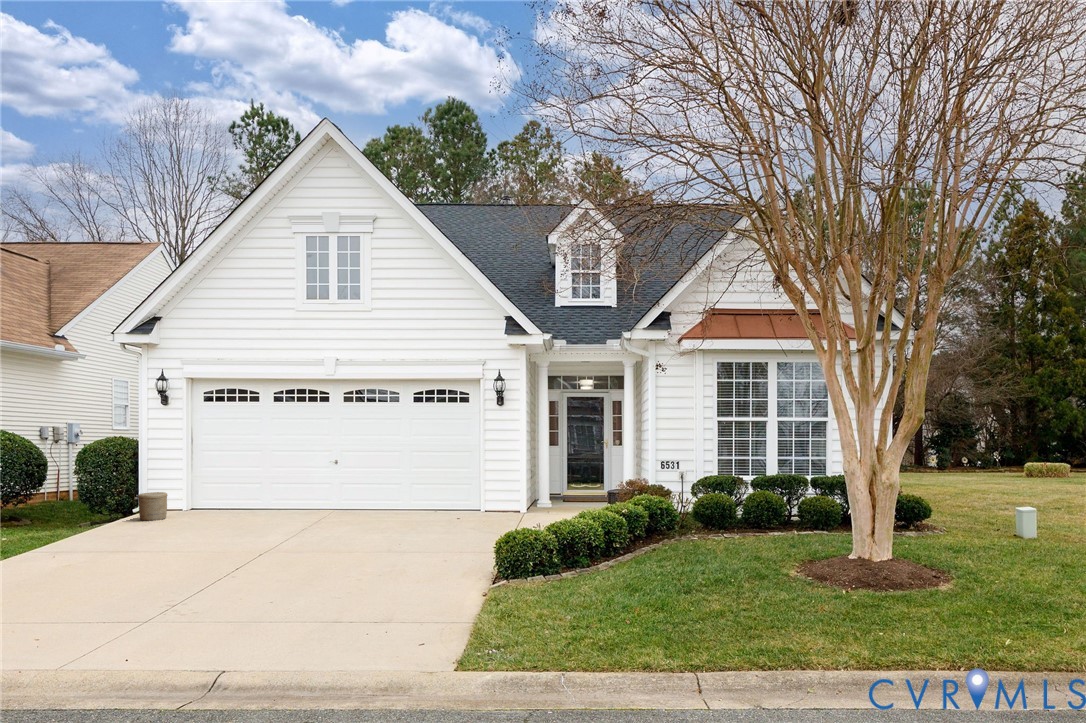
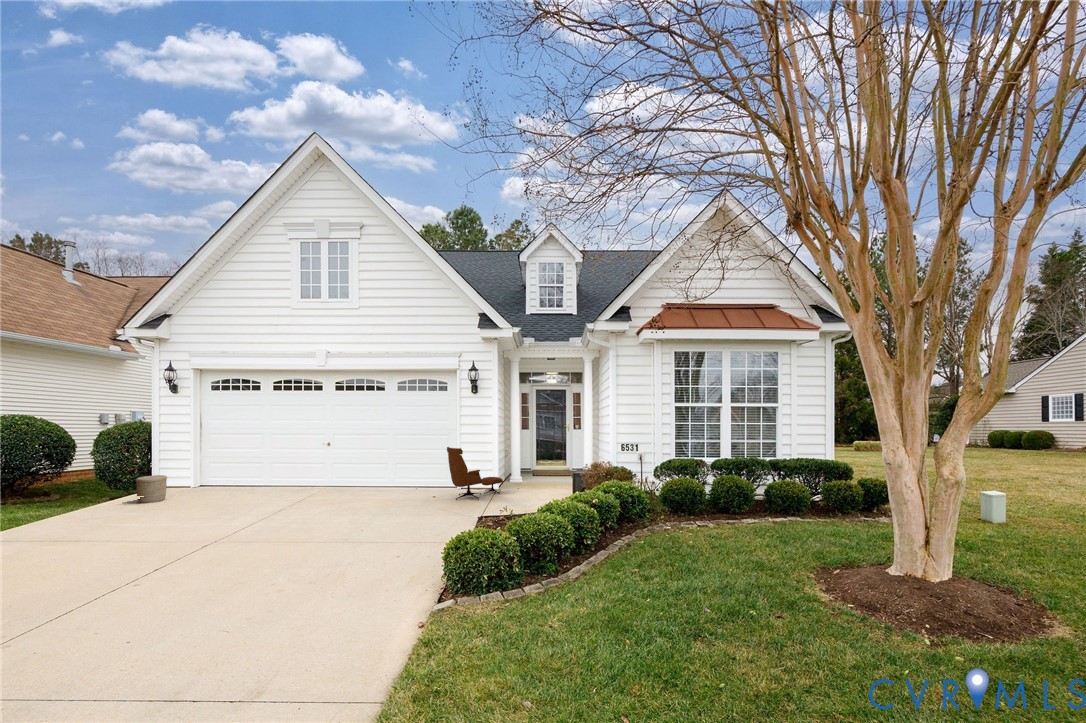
lounge chair: none [471,463,530,519] -> present [447,447,503,500]

